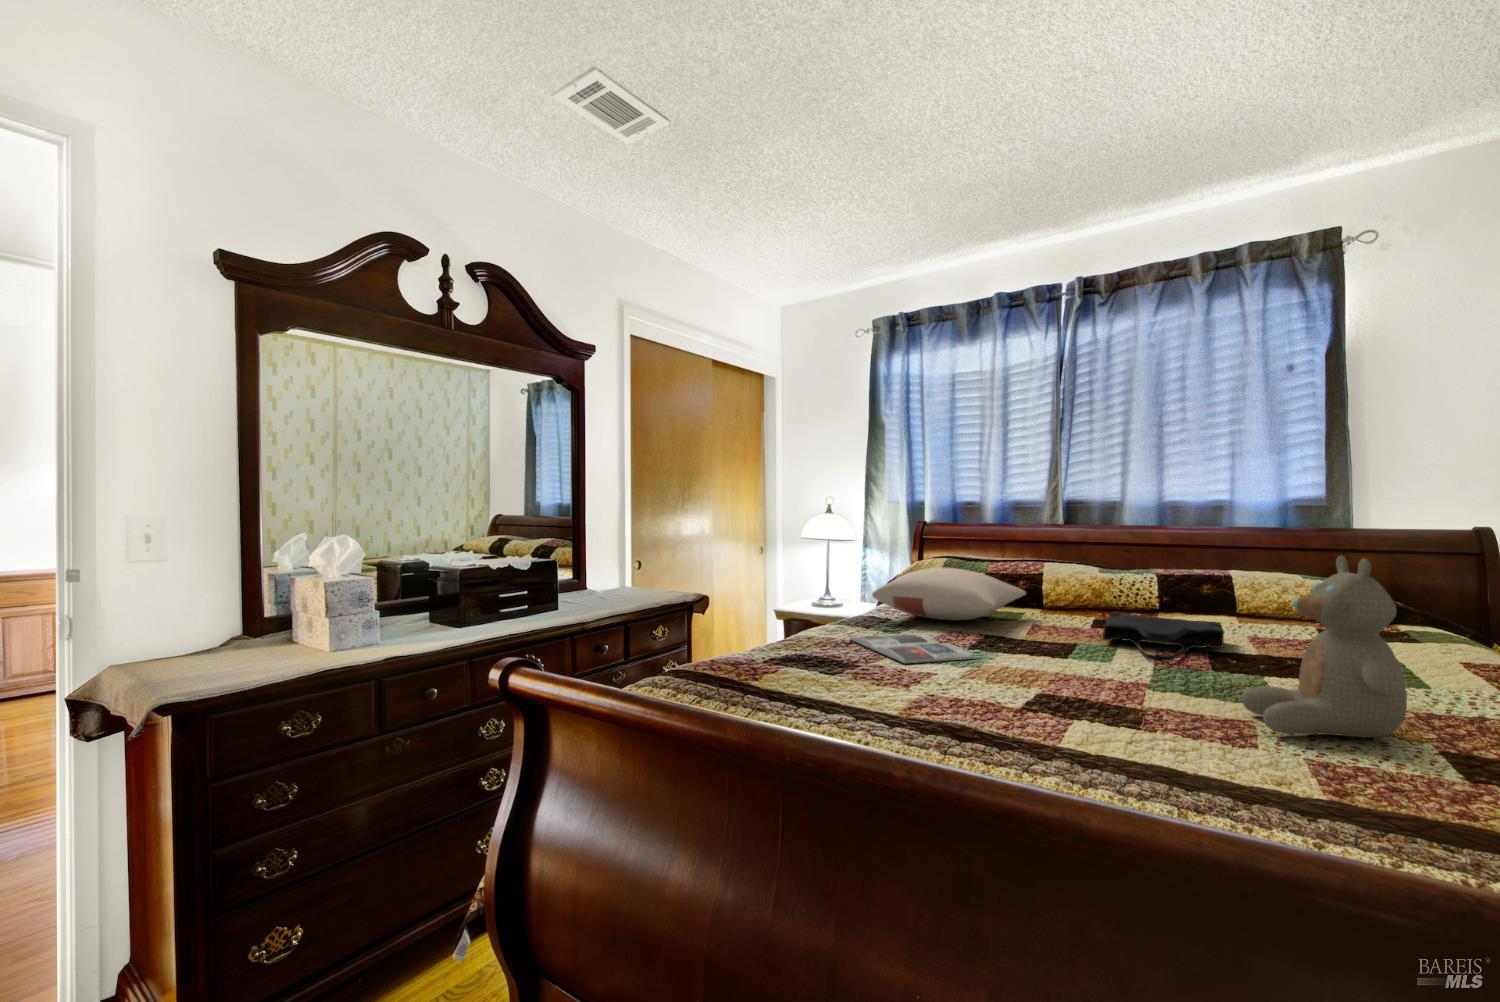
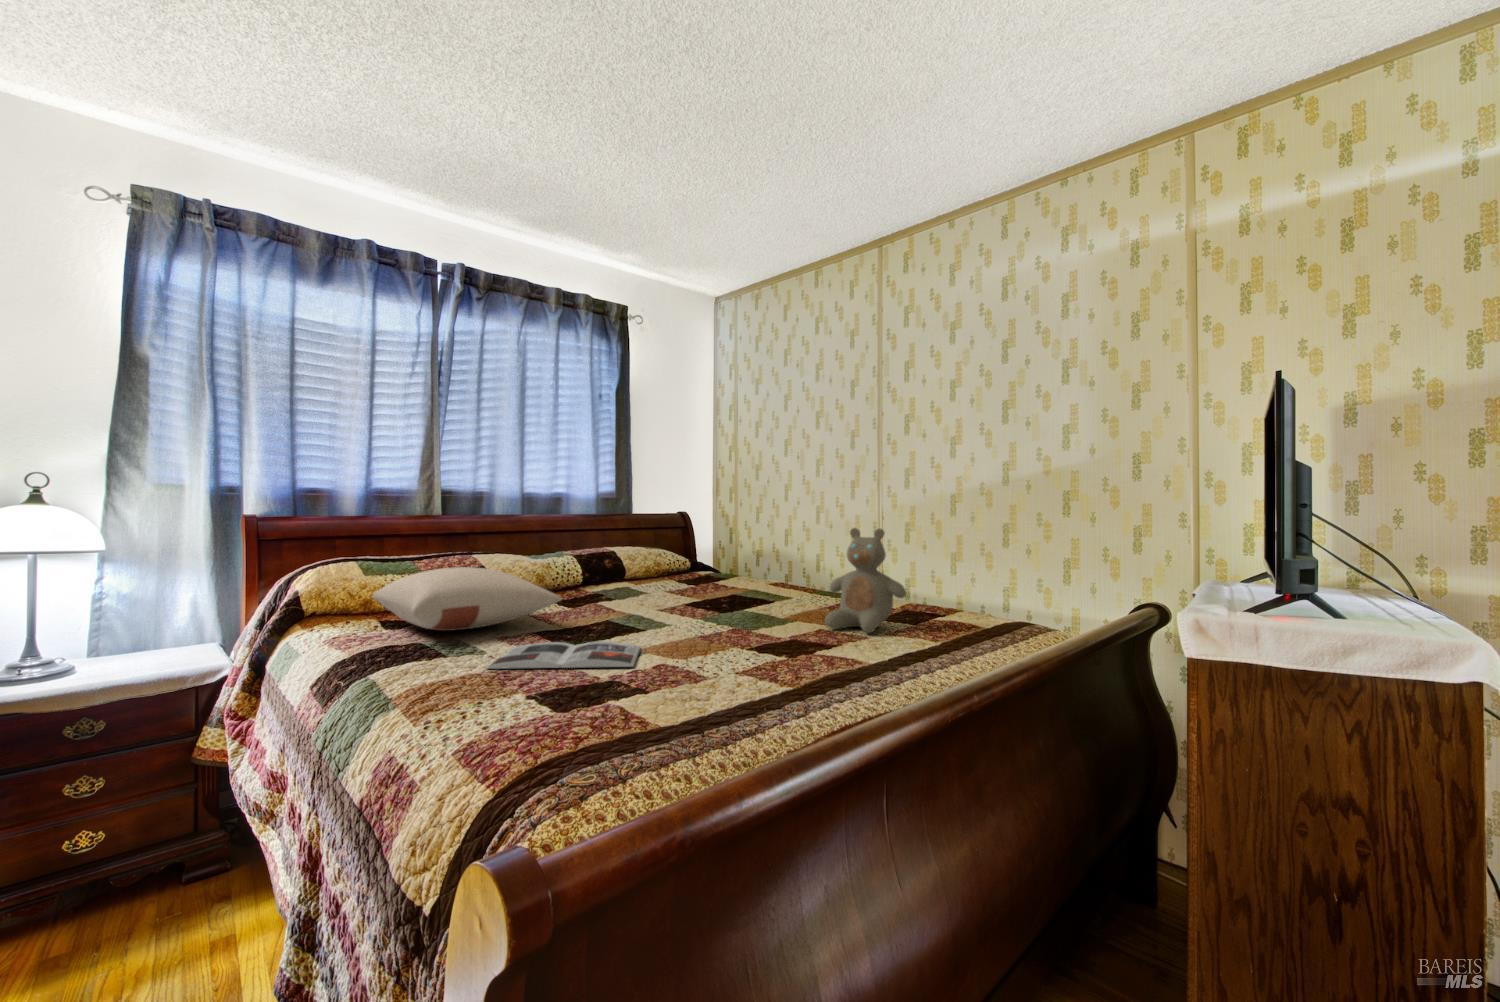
tote bag: present [1103,612,1224,661] -> none [603,586,709,618]

